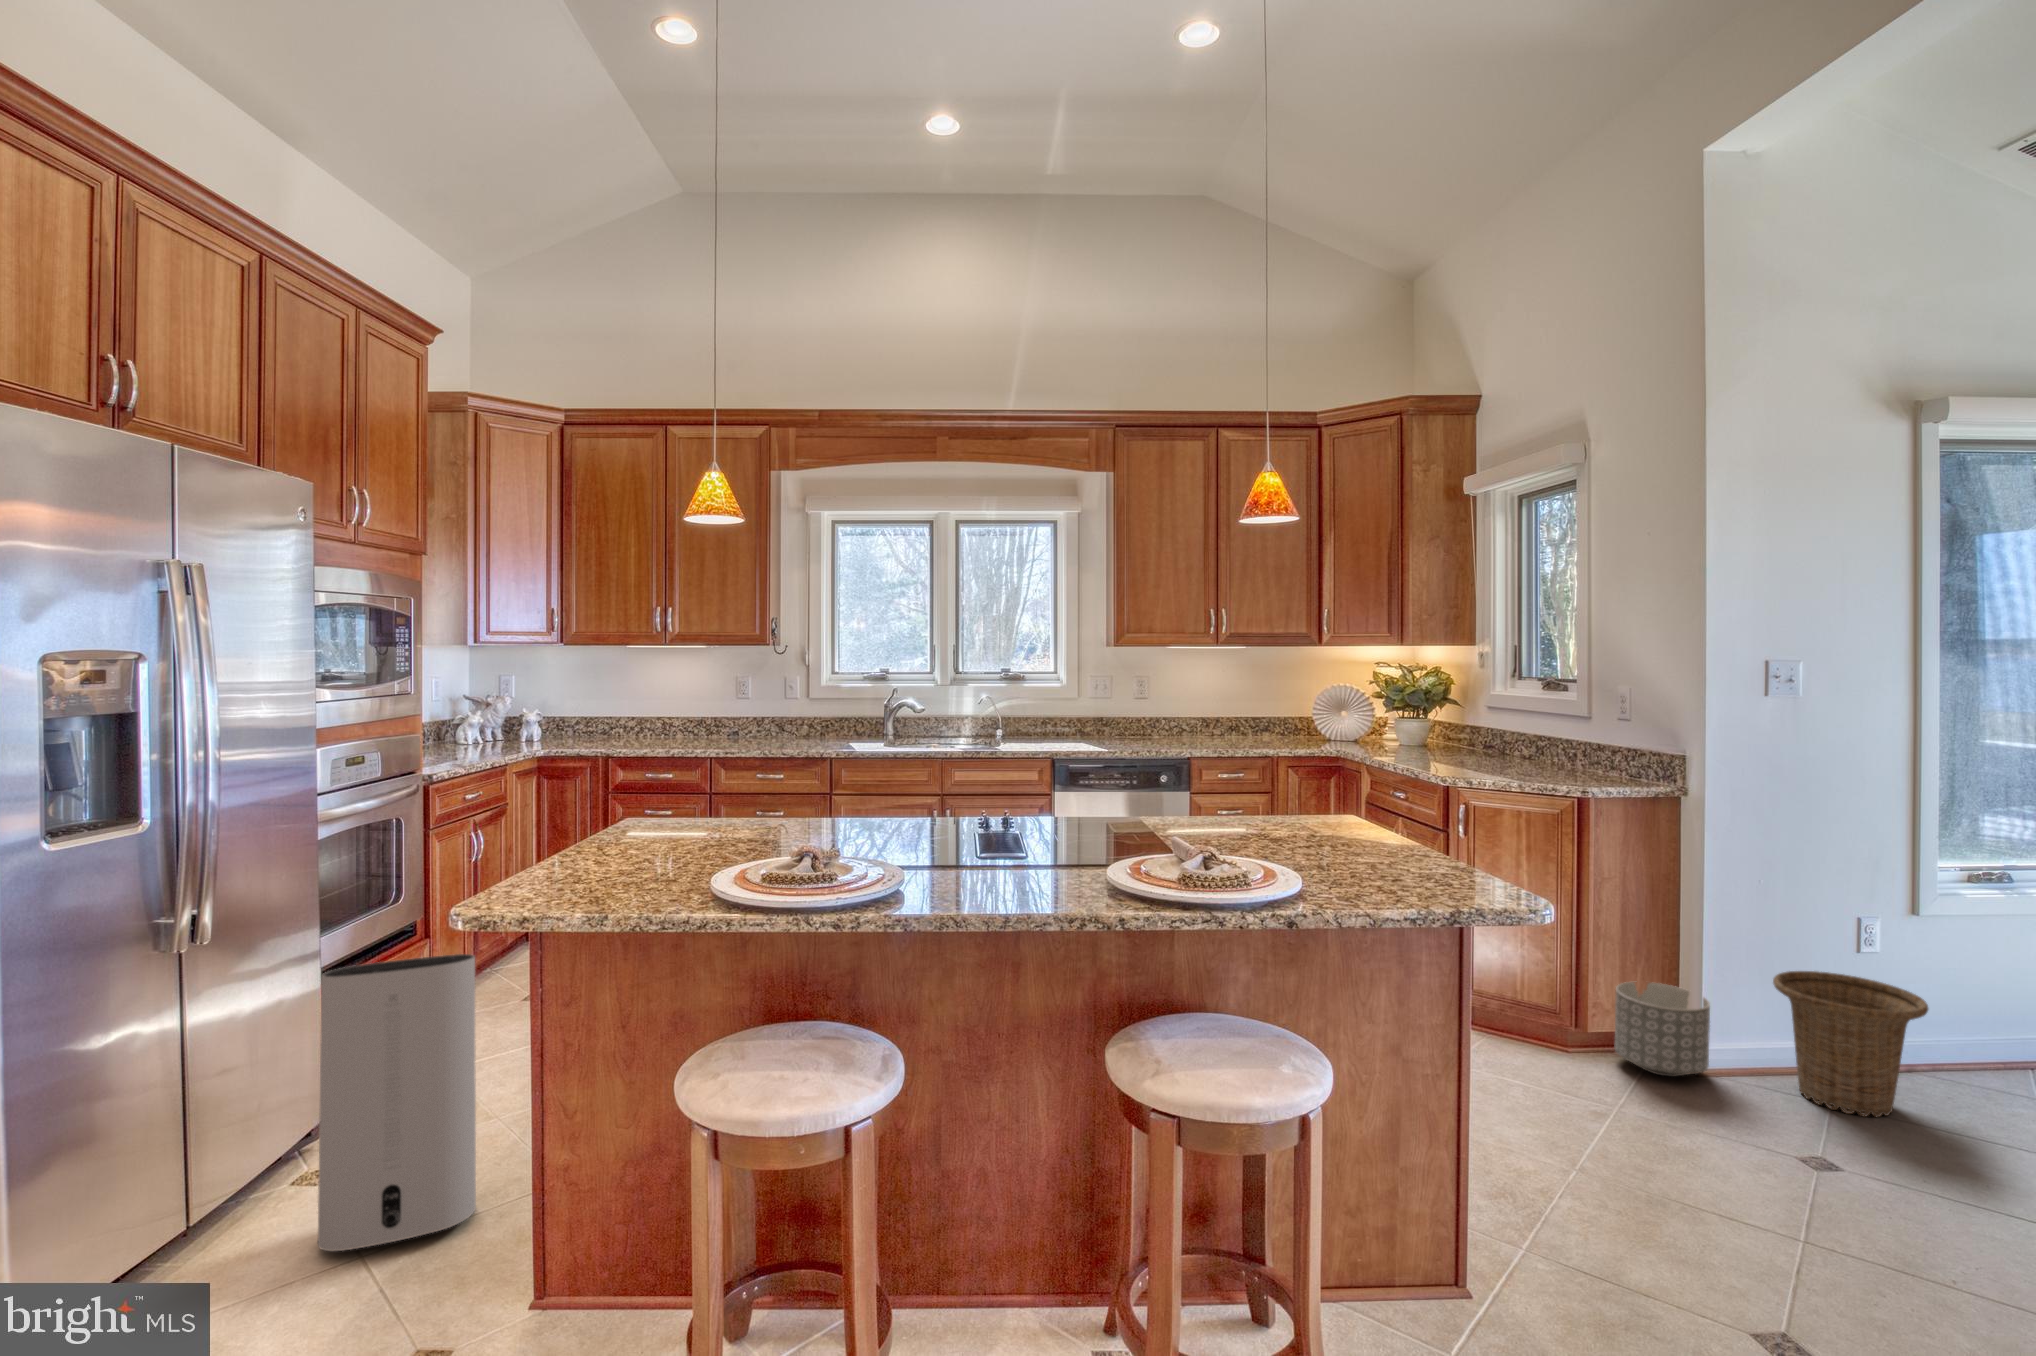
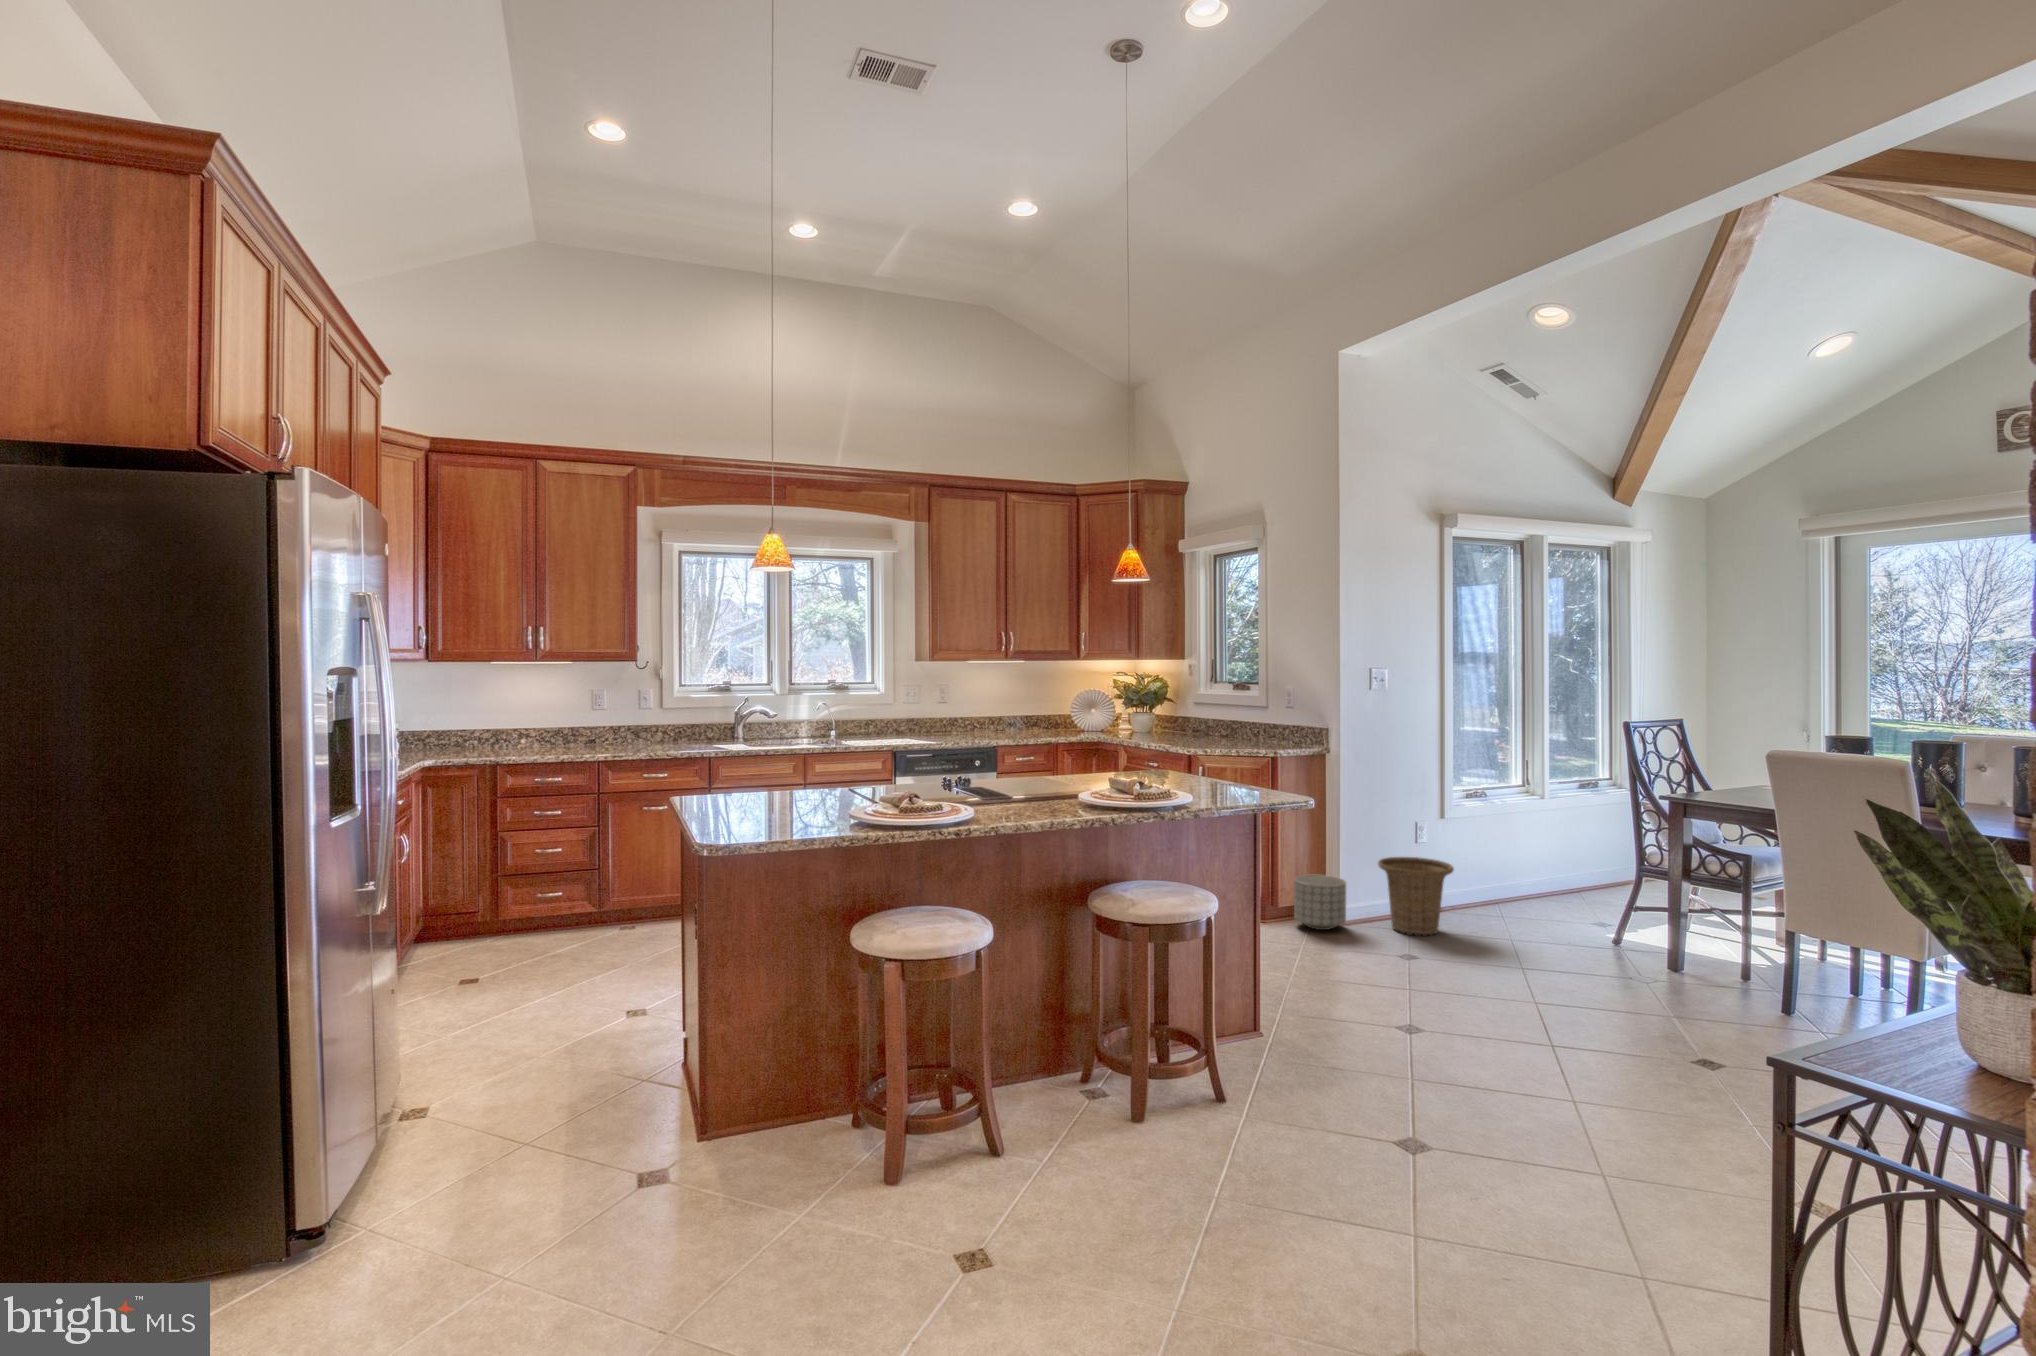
air purifier: present [318,954,476,1251] -> none [469,907,596,1138]

